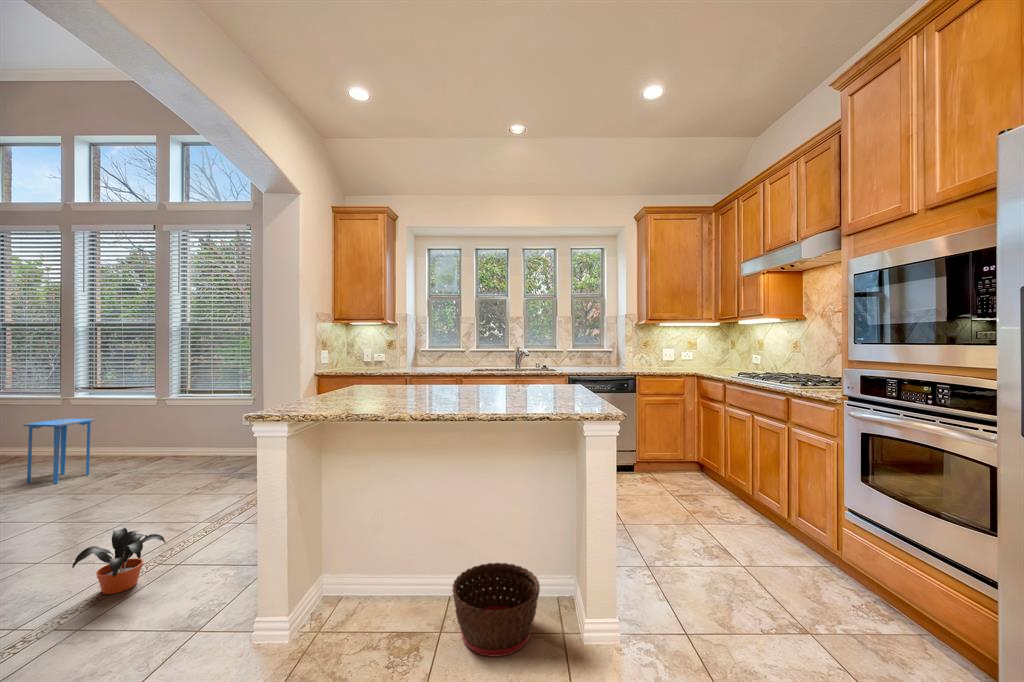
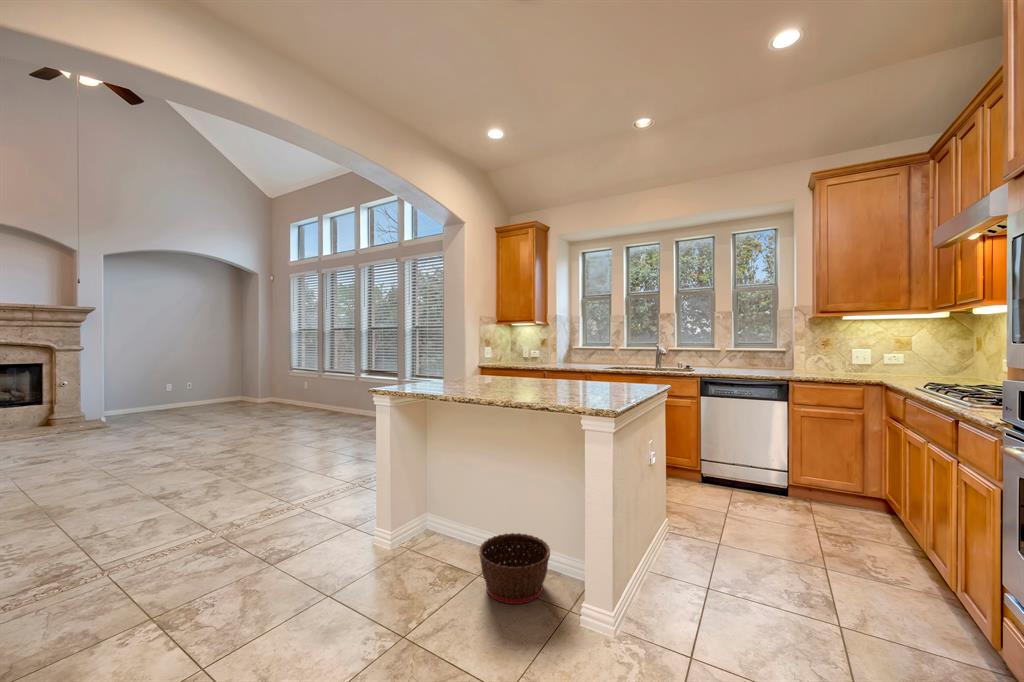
side table: present [23,419,95,484] -> none [330,391,363,432]
potted plant: present [72,528,165,594] -> none [314,462,359,500]

